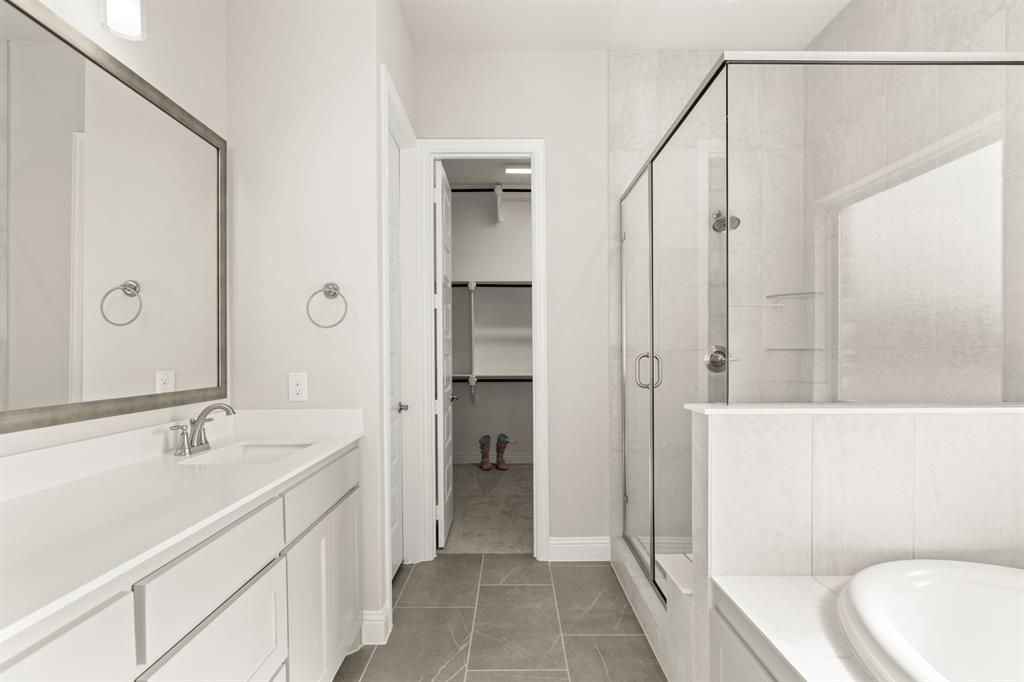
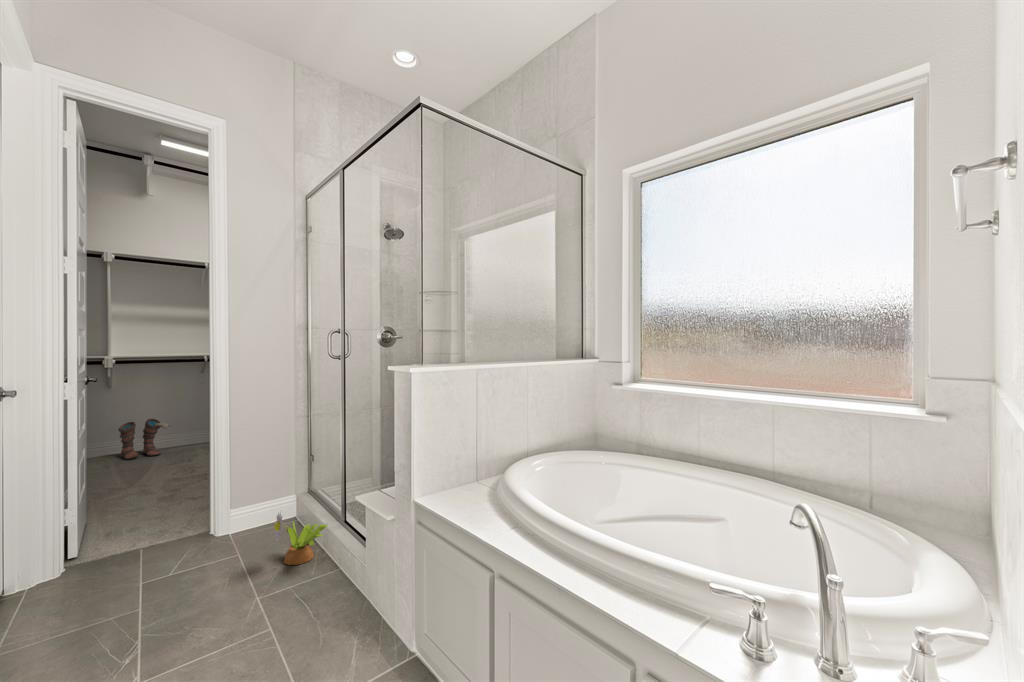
decorative plant: none [583,550,637,614] -> present [274,512,327,565]

